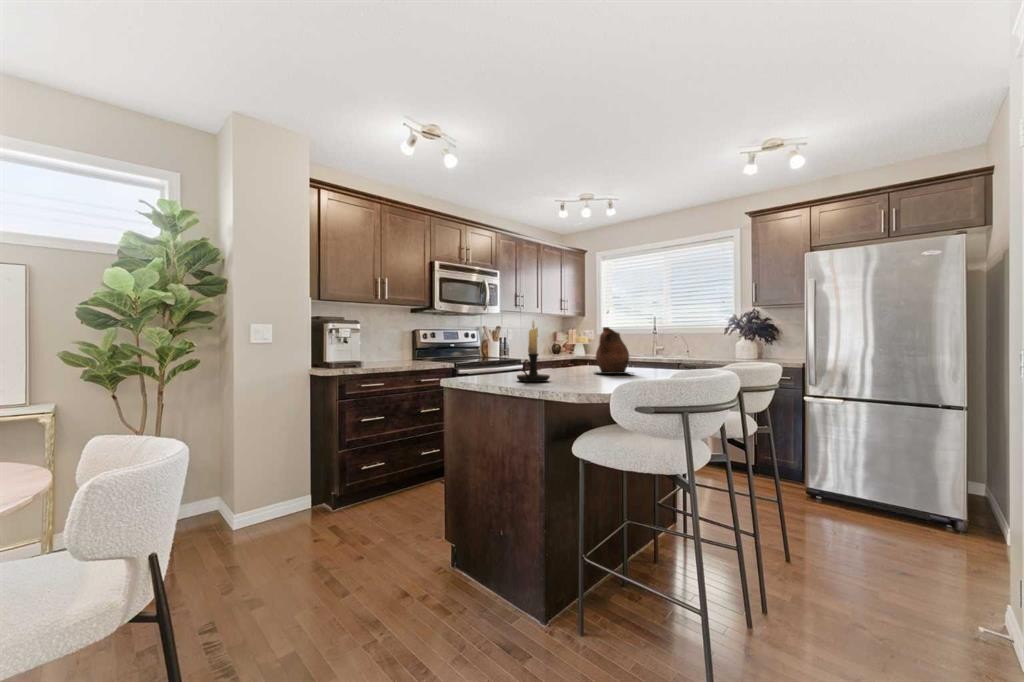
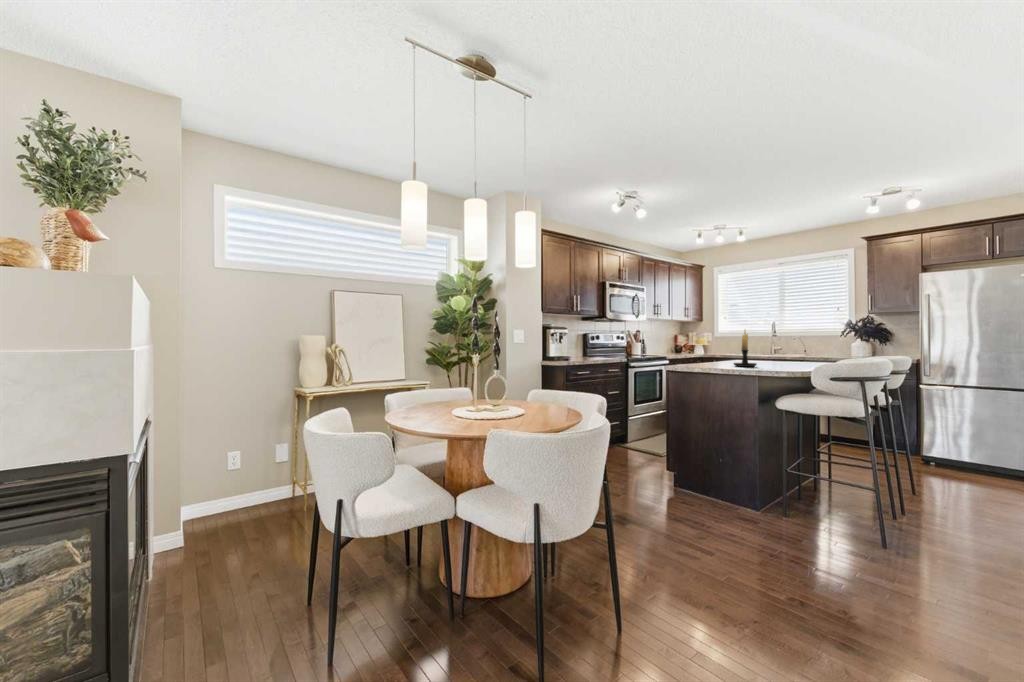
ceramic pitcher: present [596,327,630,374] -> none [767,333,801,364]

